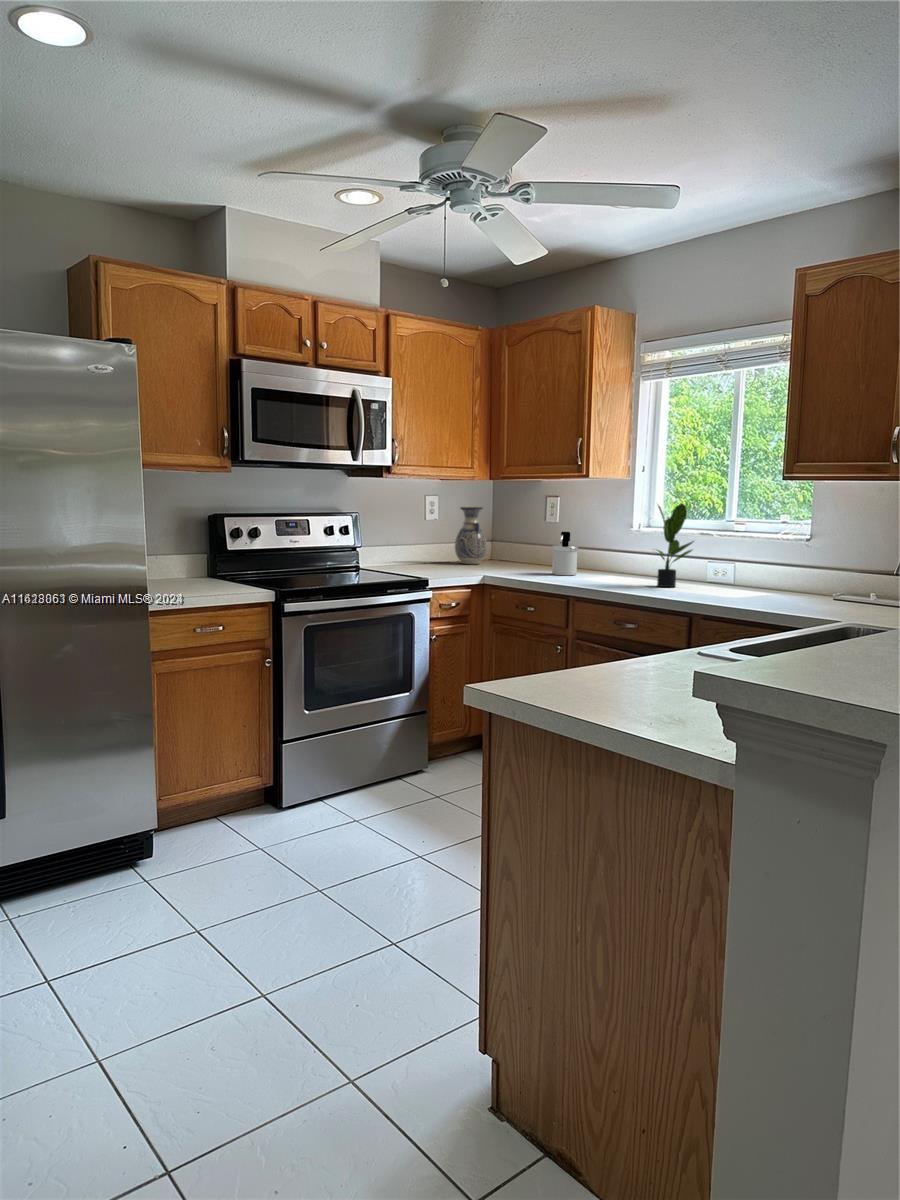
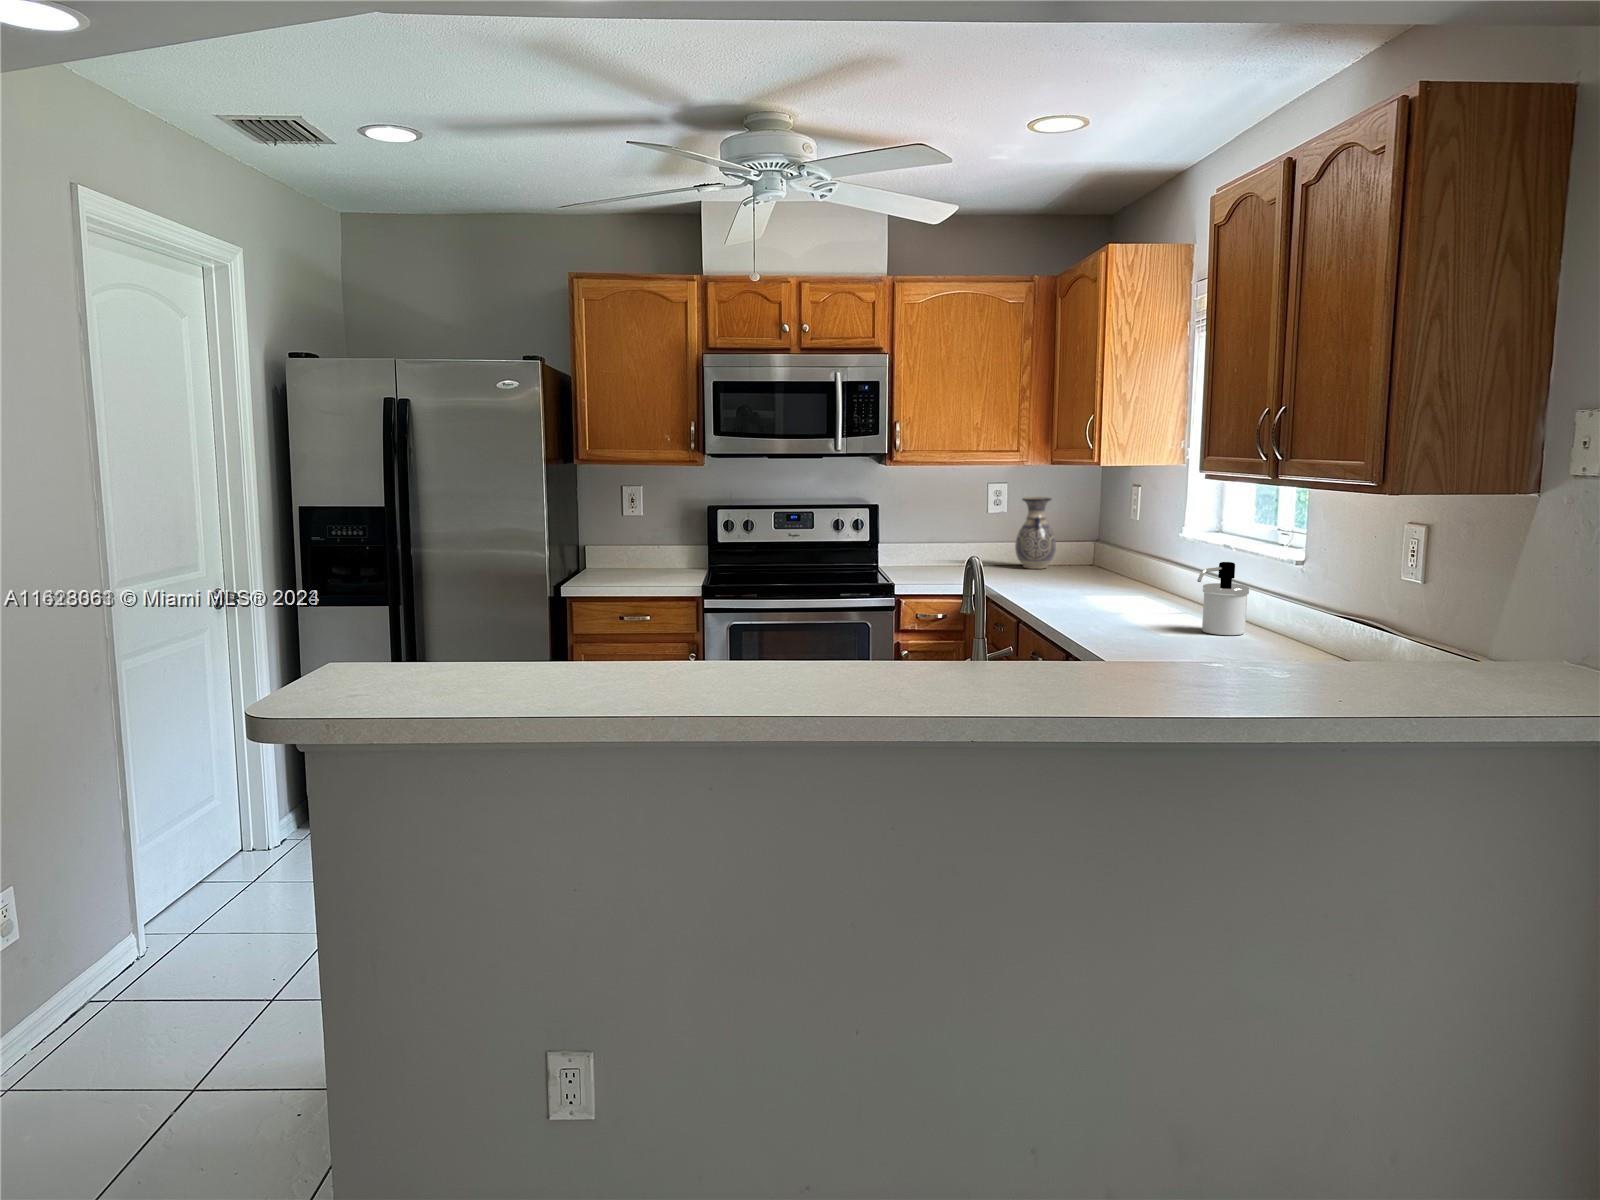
potted plant: present [657,503,694,587] -> none [1108,504,1173,616]
soap dispenser: present [552,532,578,575] -> present [1197,562,1249,635]

